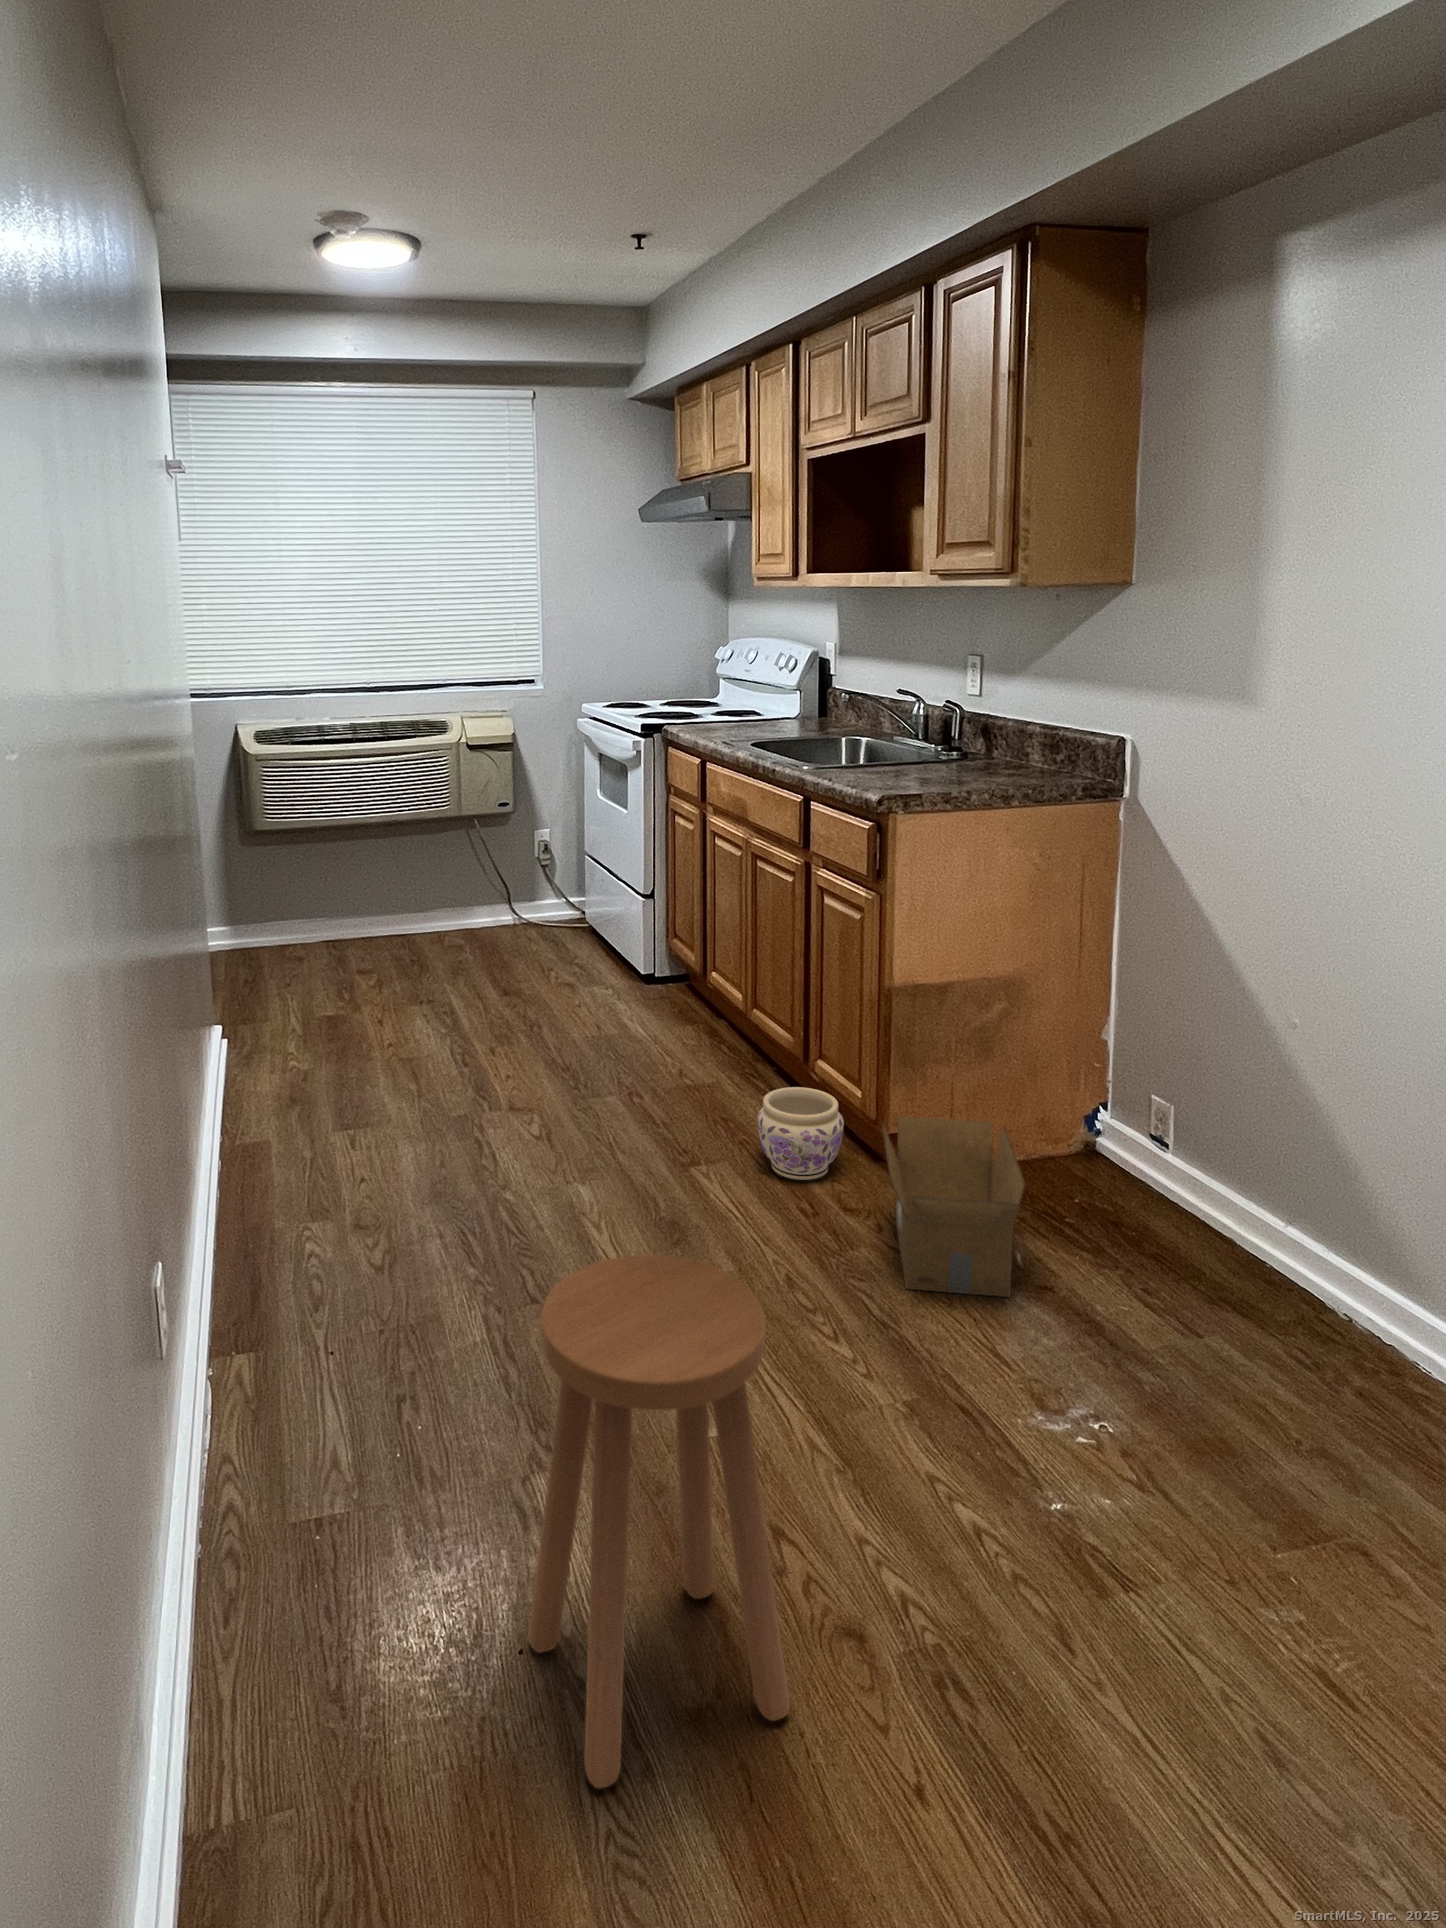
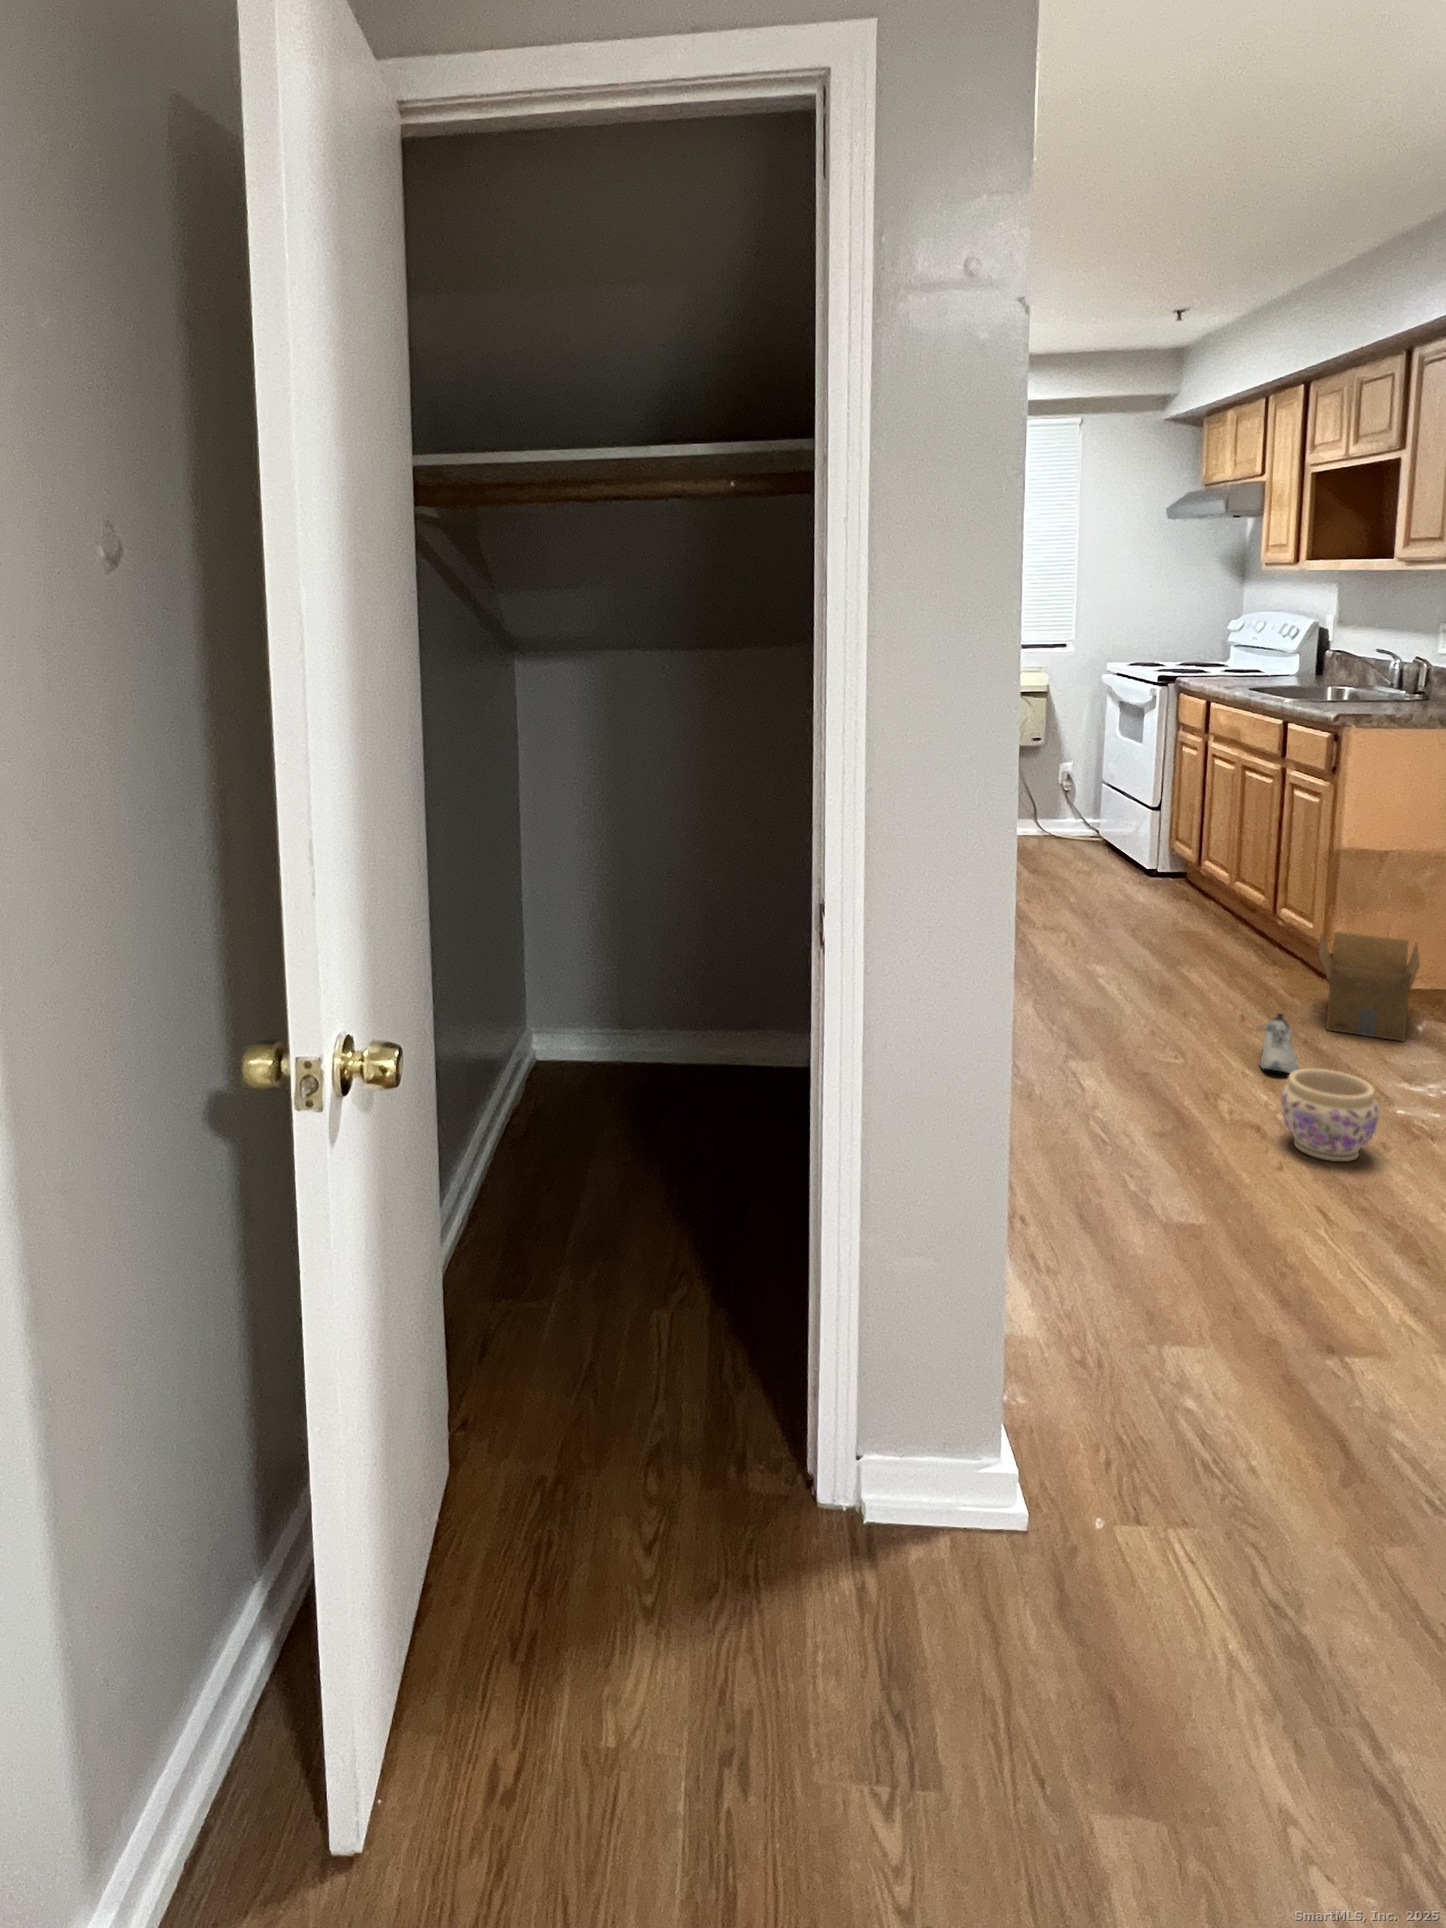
planter: present [757,1087,844,1182] -> present [1281,1069,1380,1162]
stool: present [528,1254,790,1788] -> none [1068,915,1211,1141]
shoe: none [826,1307,893,1434] -> present [1259,1013,1300,1073]

